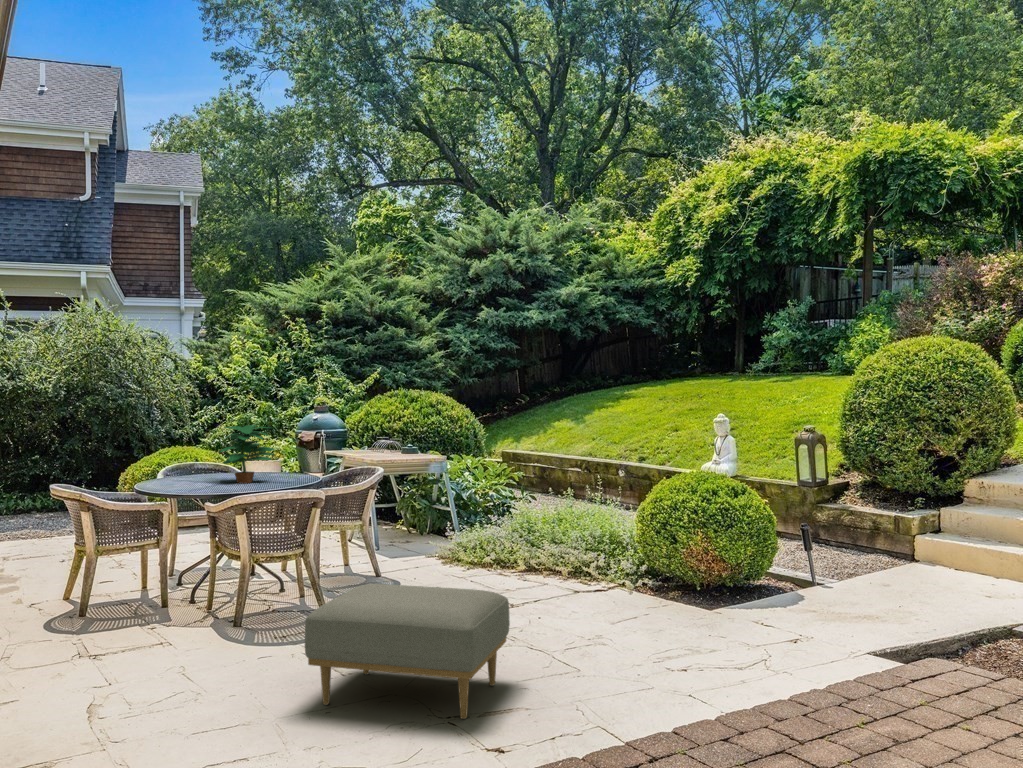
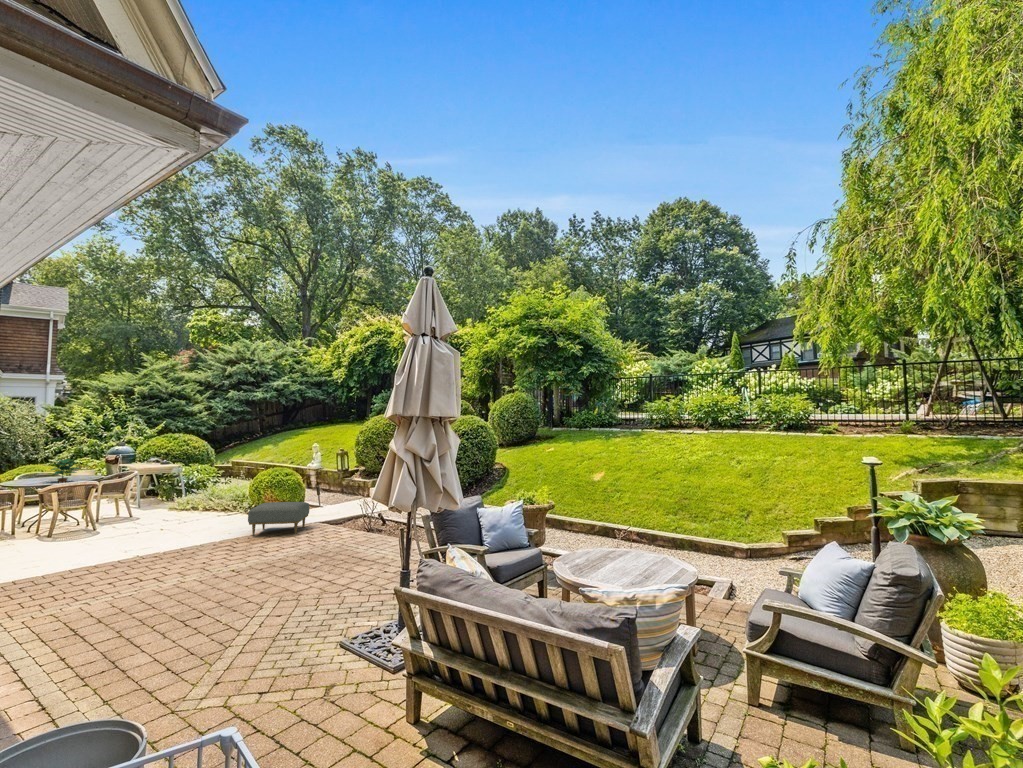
ottoman: present [305,584,510,719] -> present [248,502,309,536]

